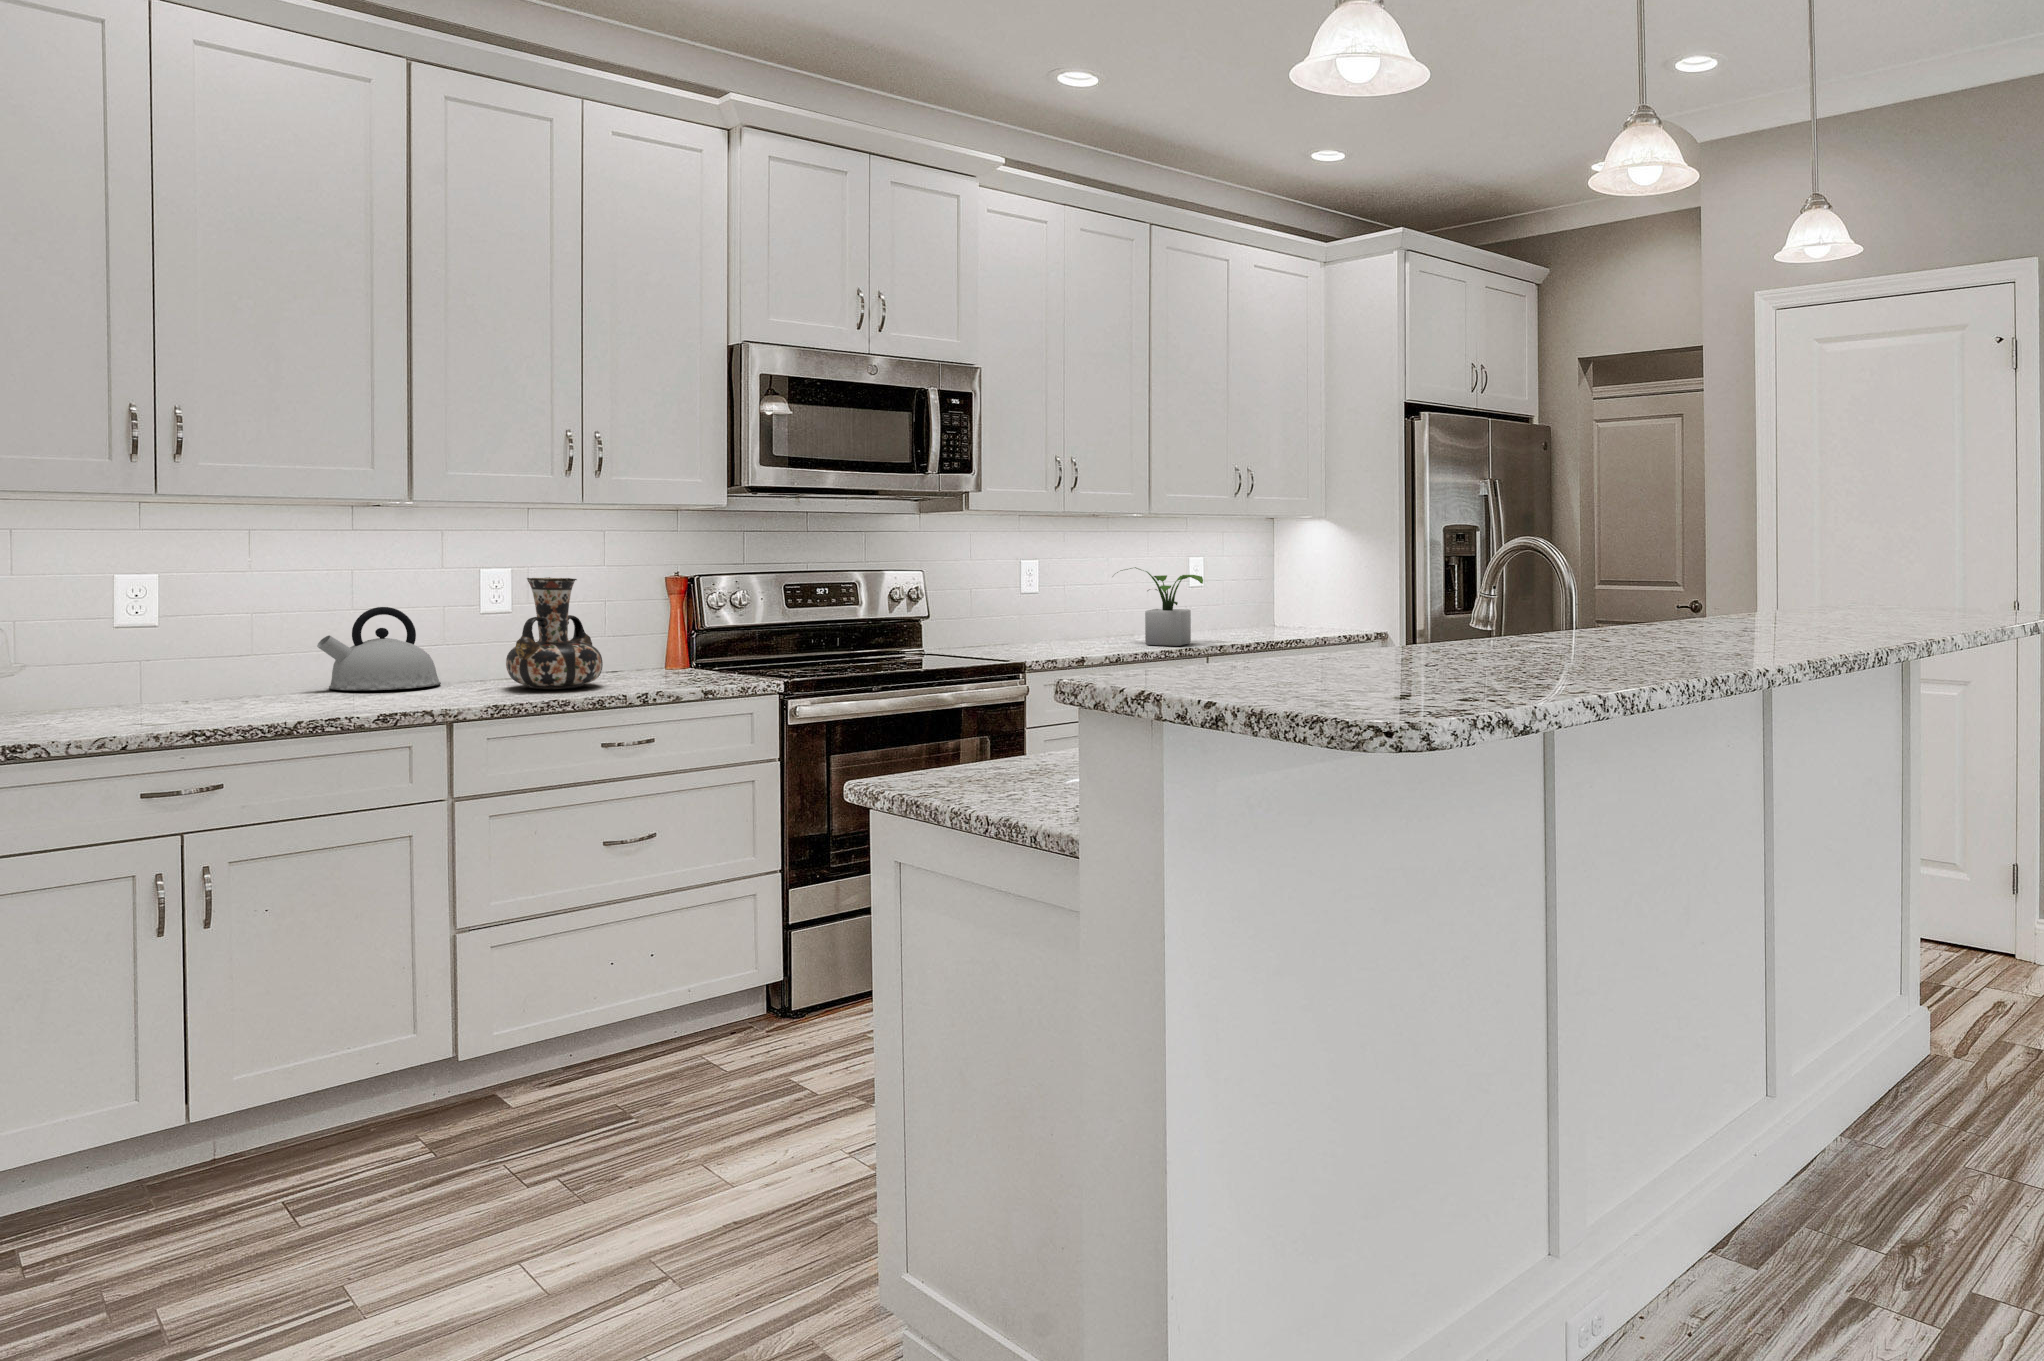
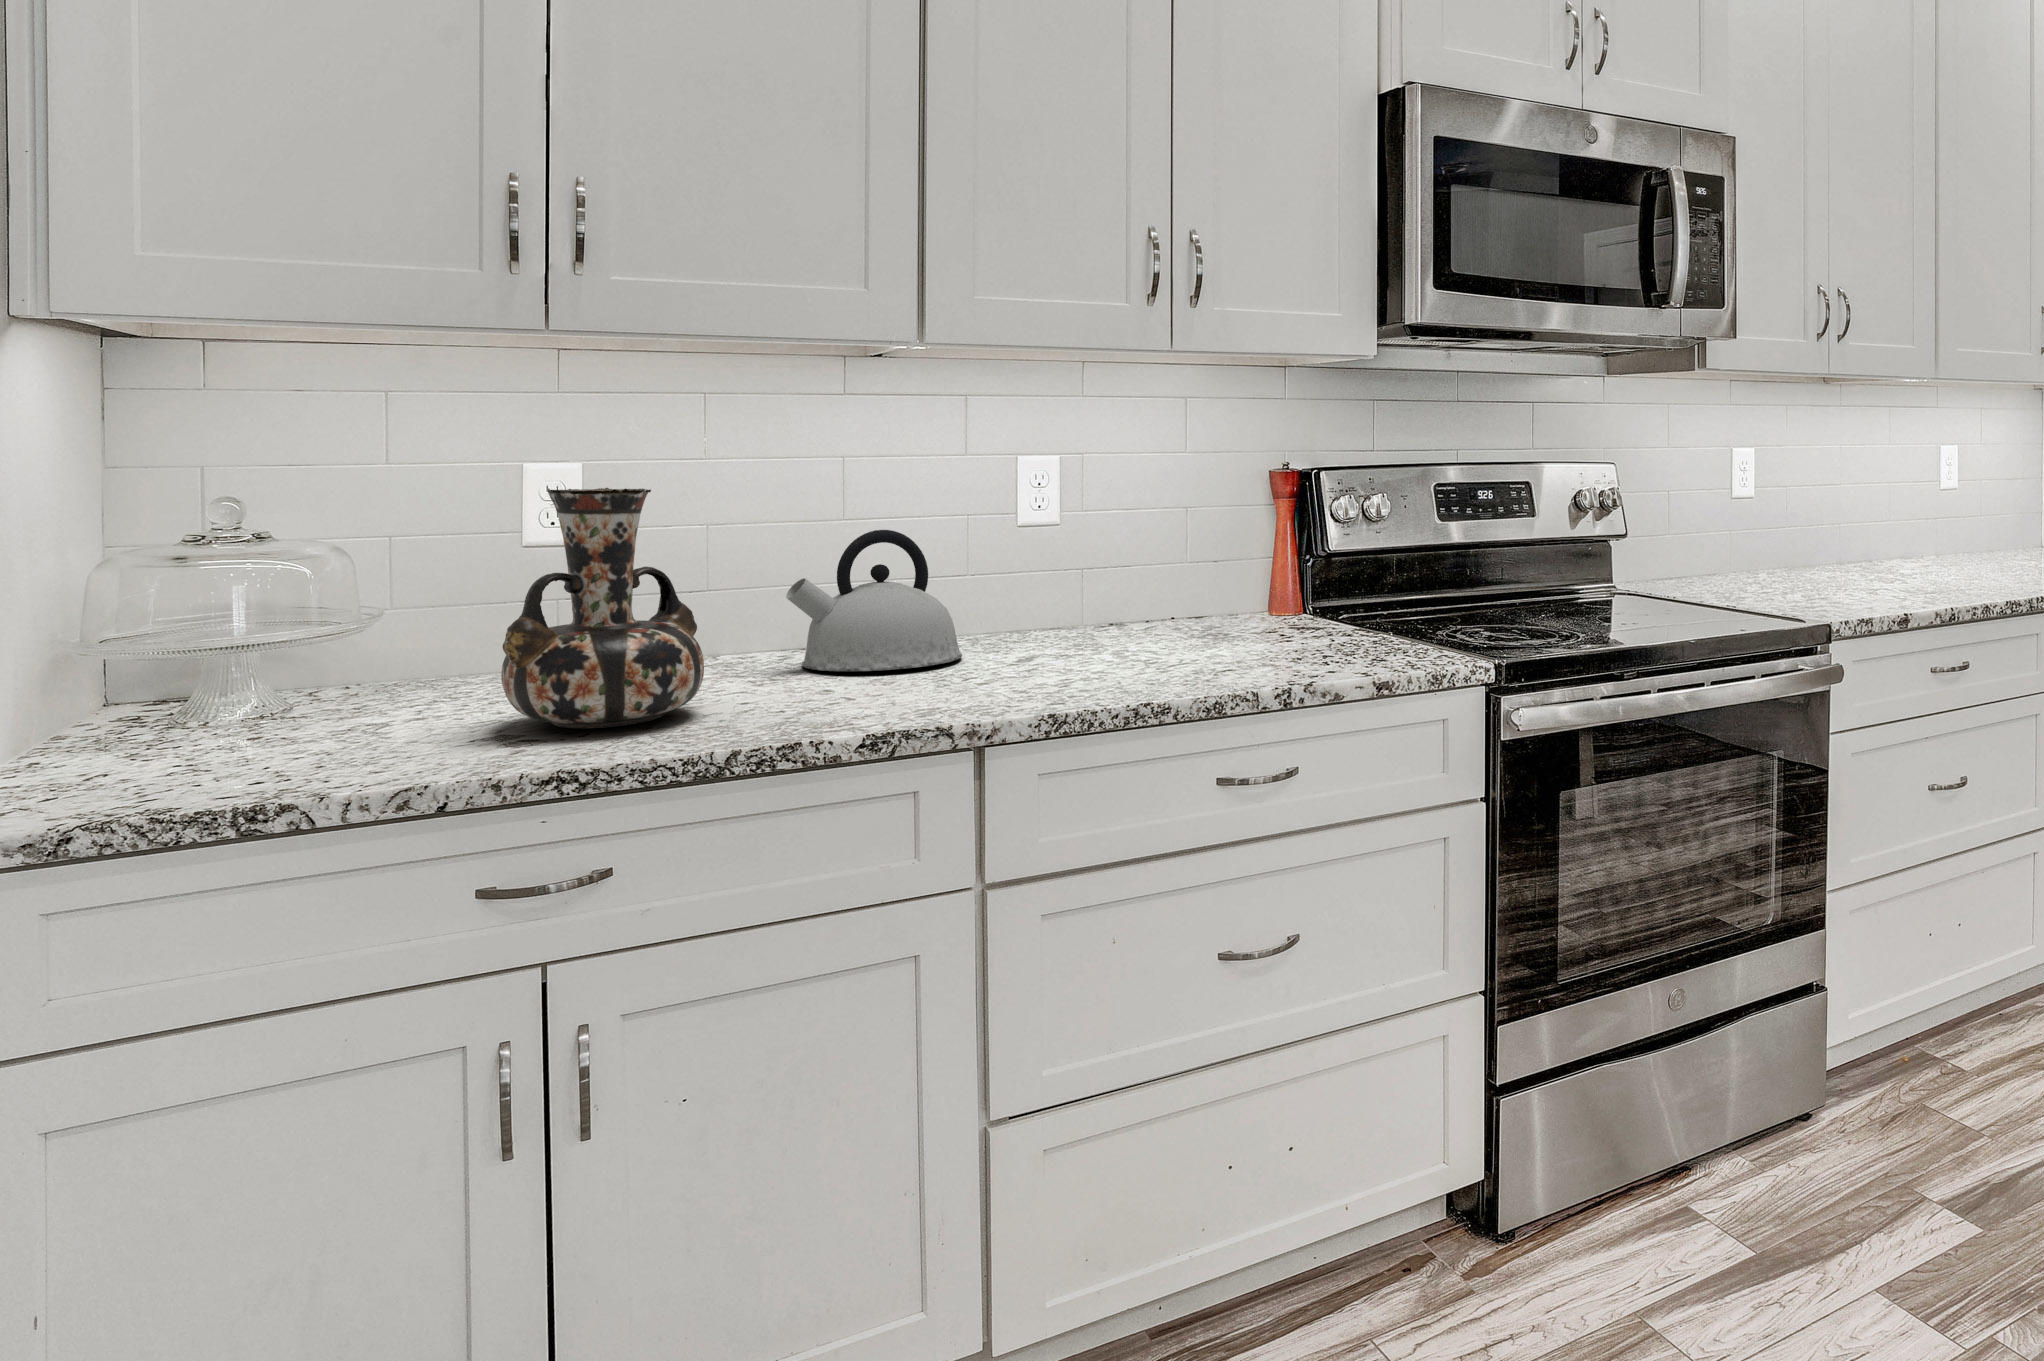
potted plant: present [1117,567,1203,646] -> none [1870,455,2034,579]
decorative vase: present [506,577,603,689] -> present [501,488,704,728]

